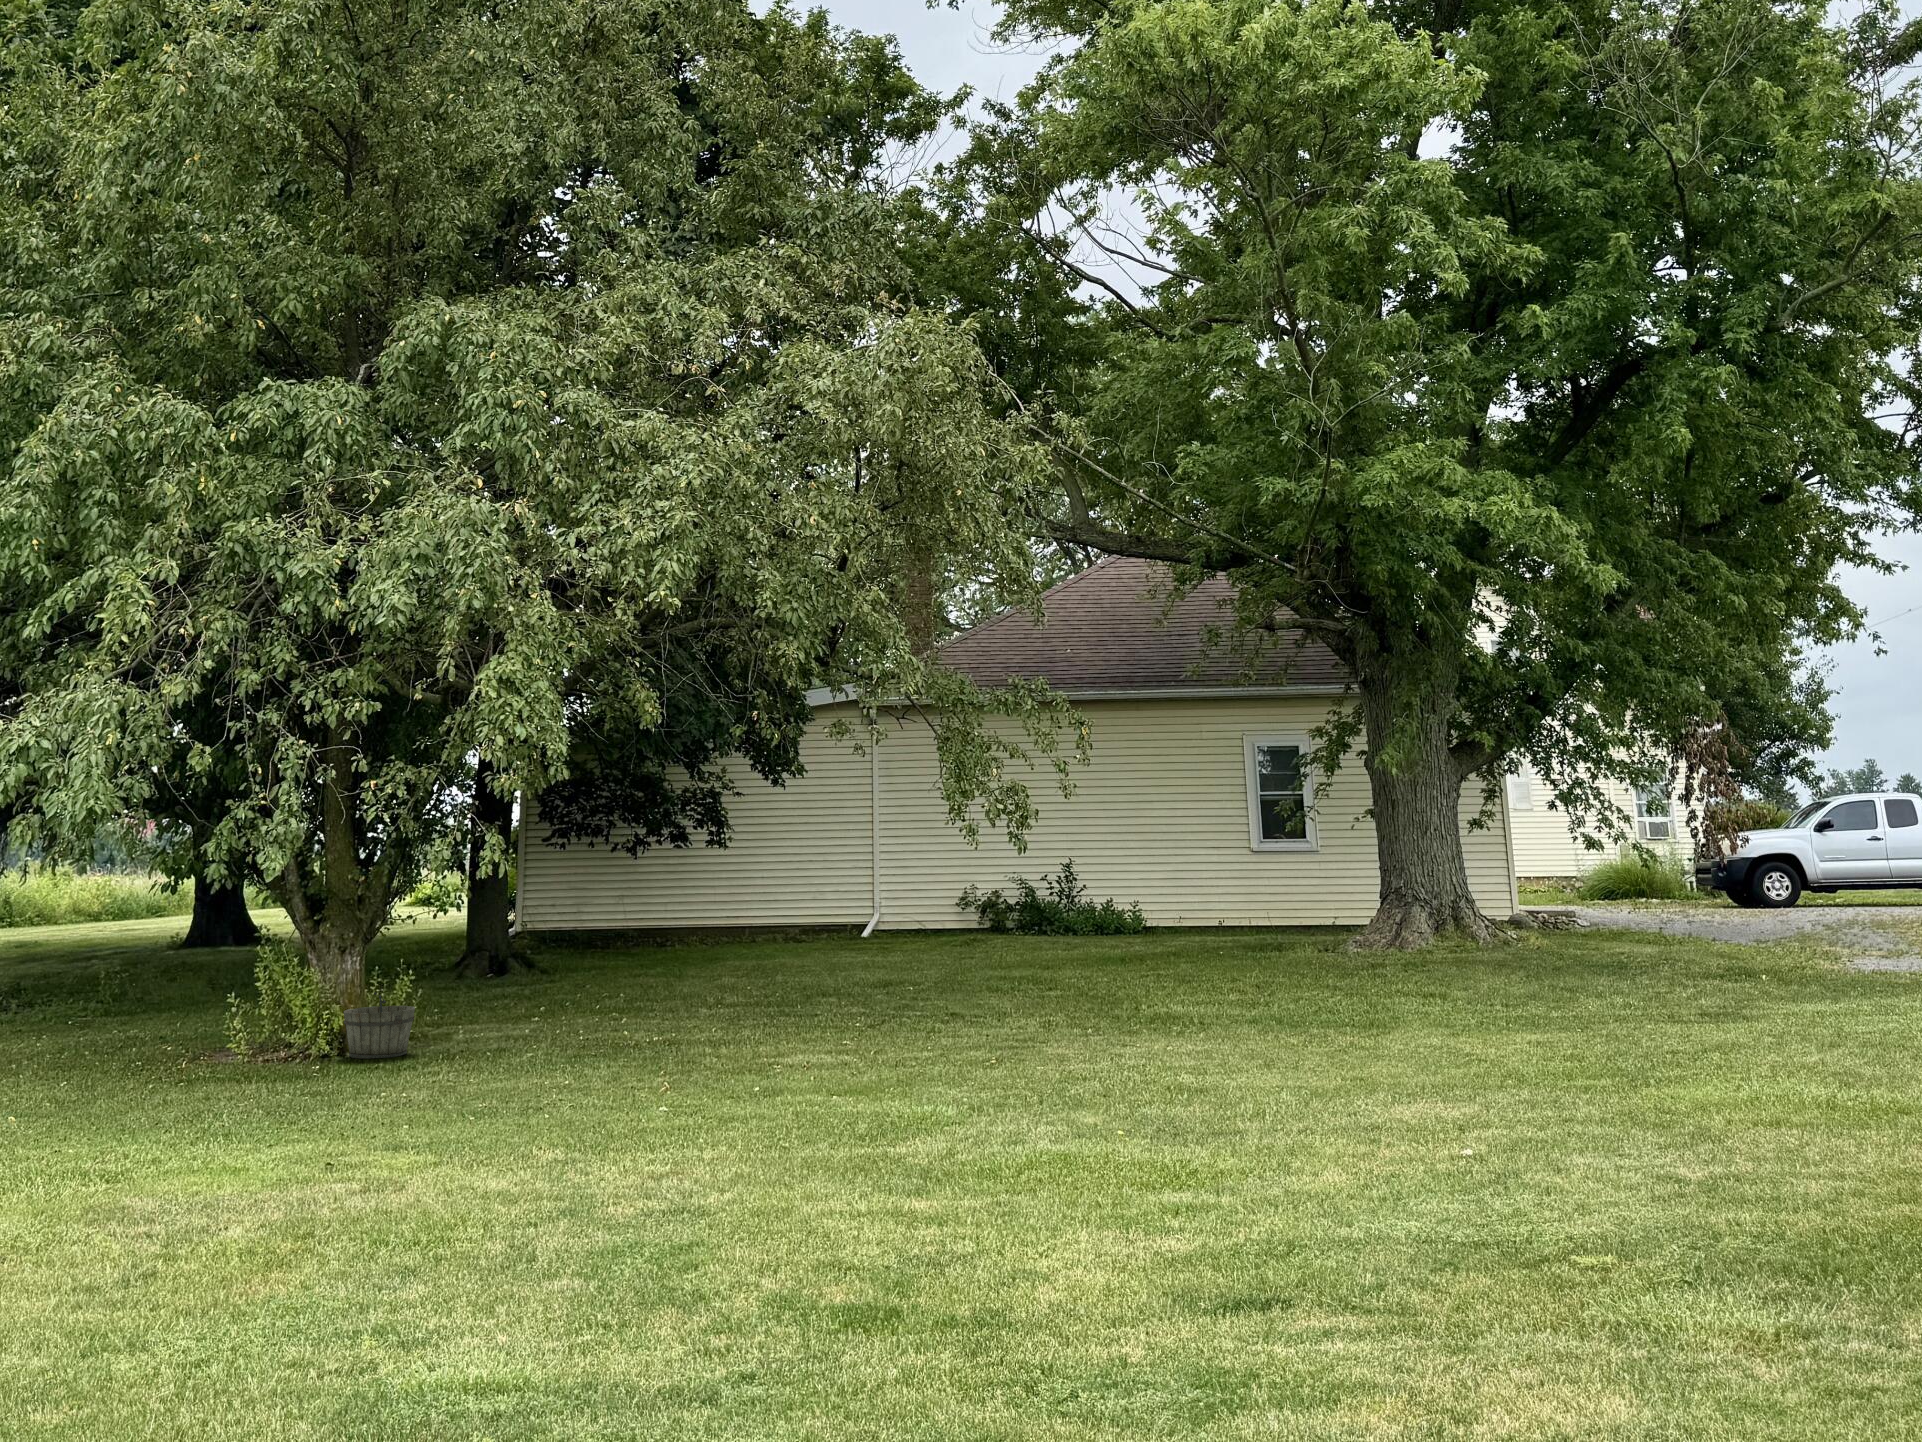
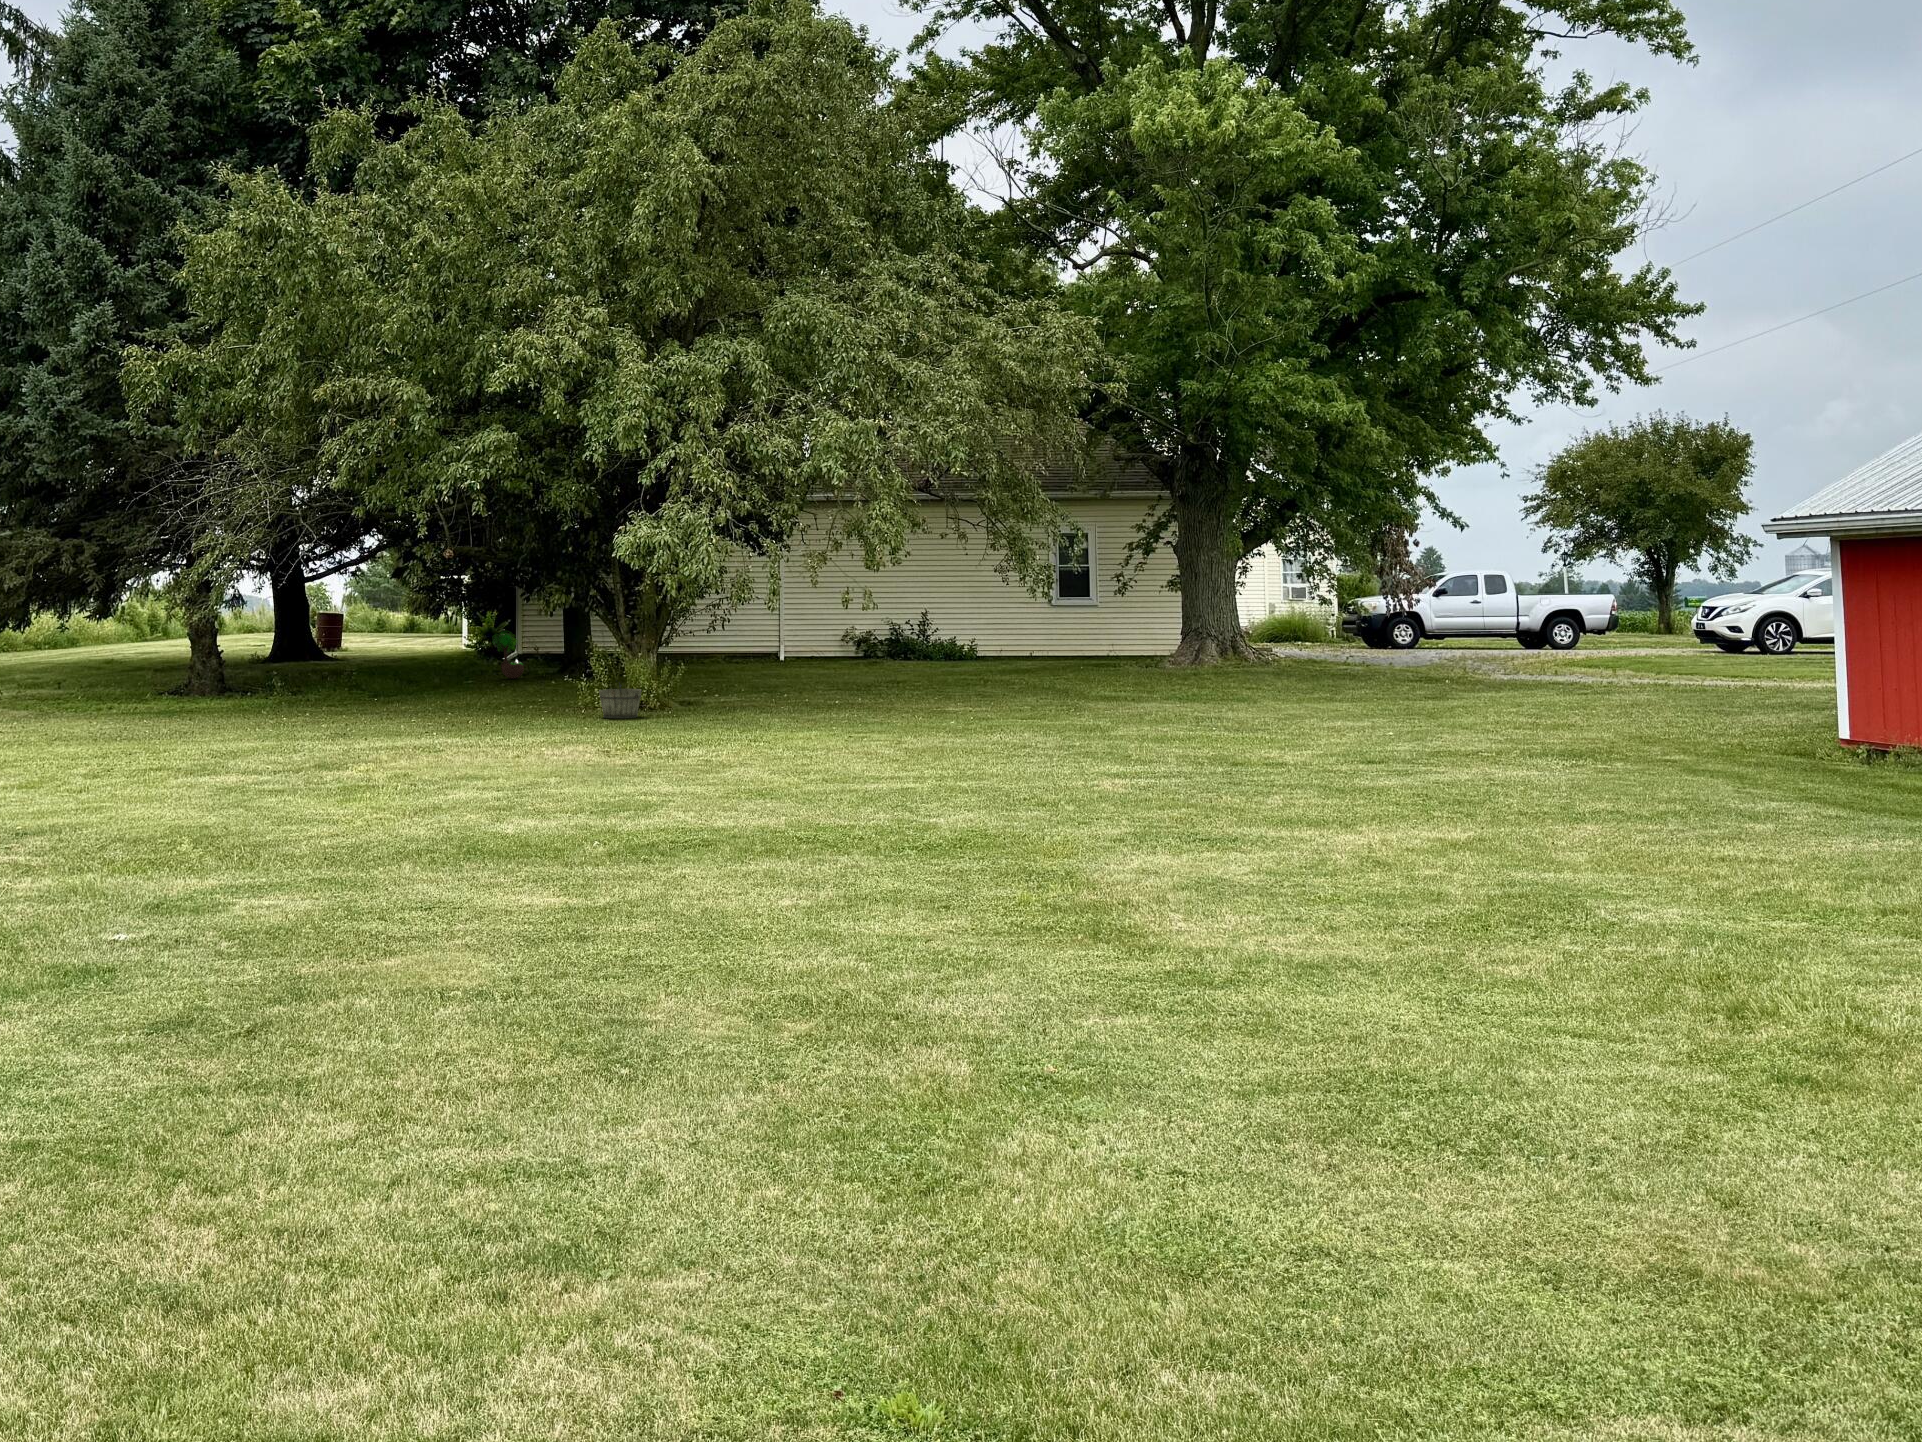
potted tree: none [423,895,466,971] -> present [492,631,524,679]

